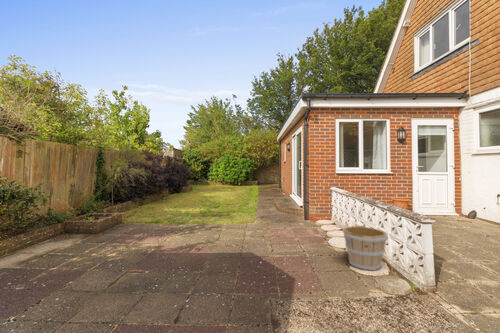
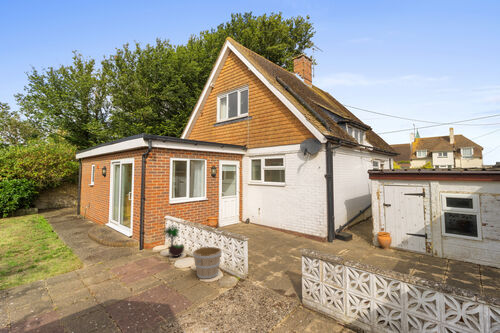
potted tree: none [319,192,346,234] -> present [163,226,184,257]

